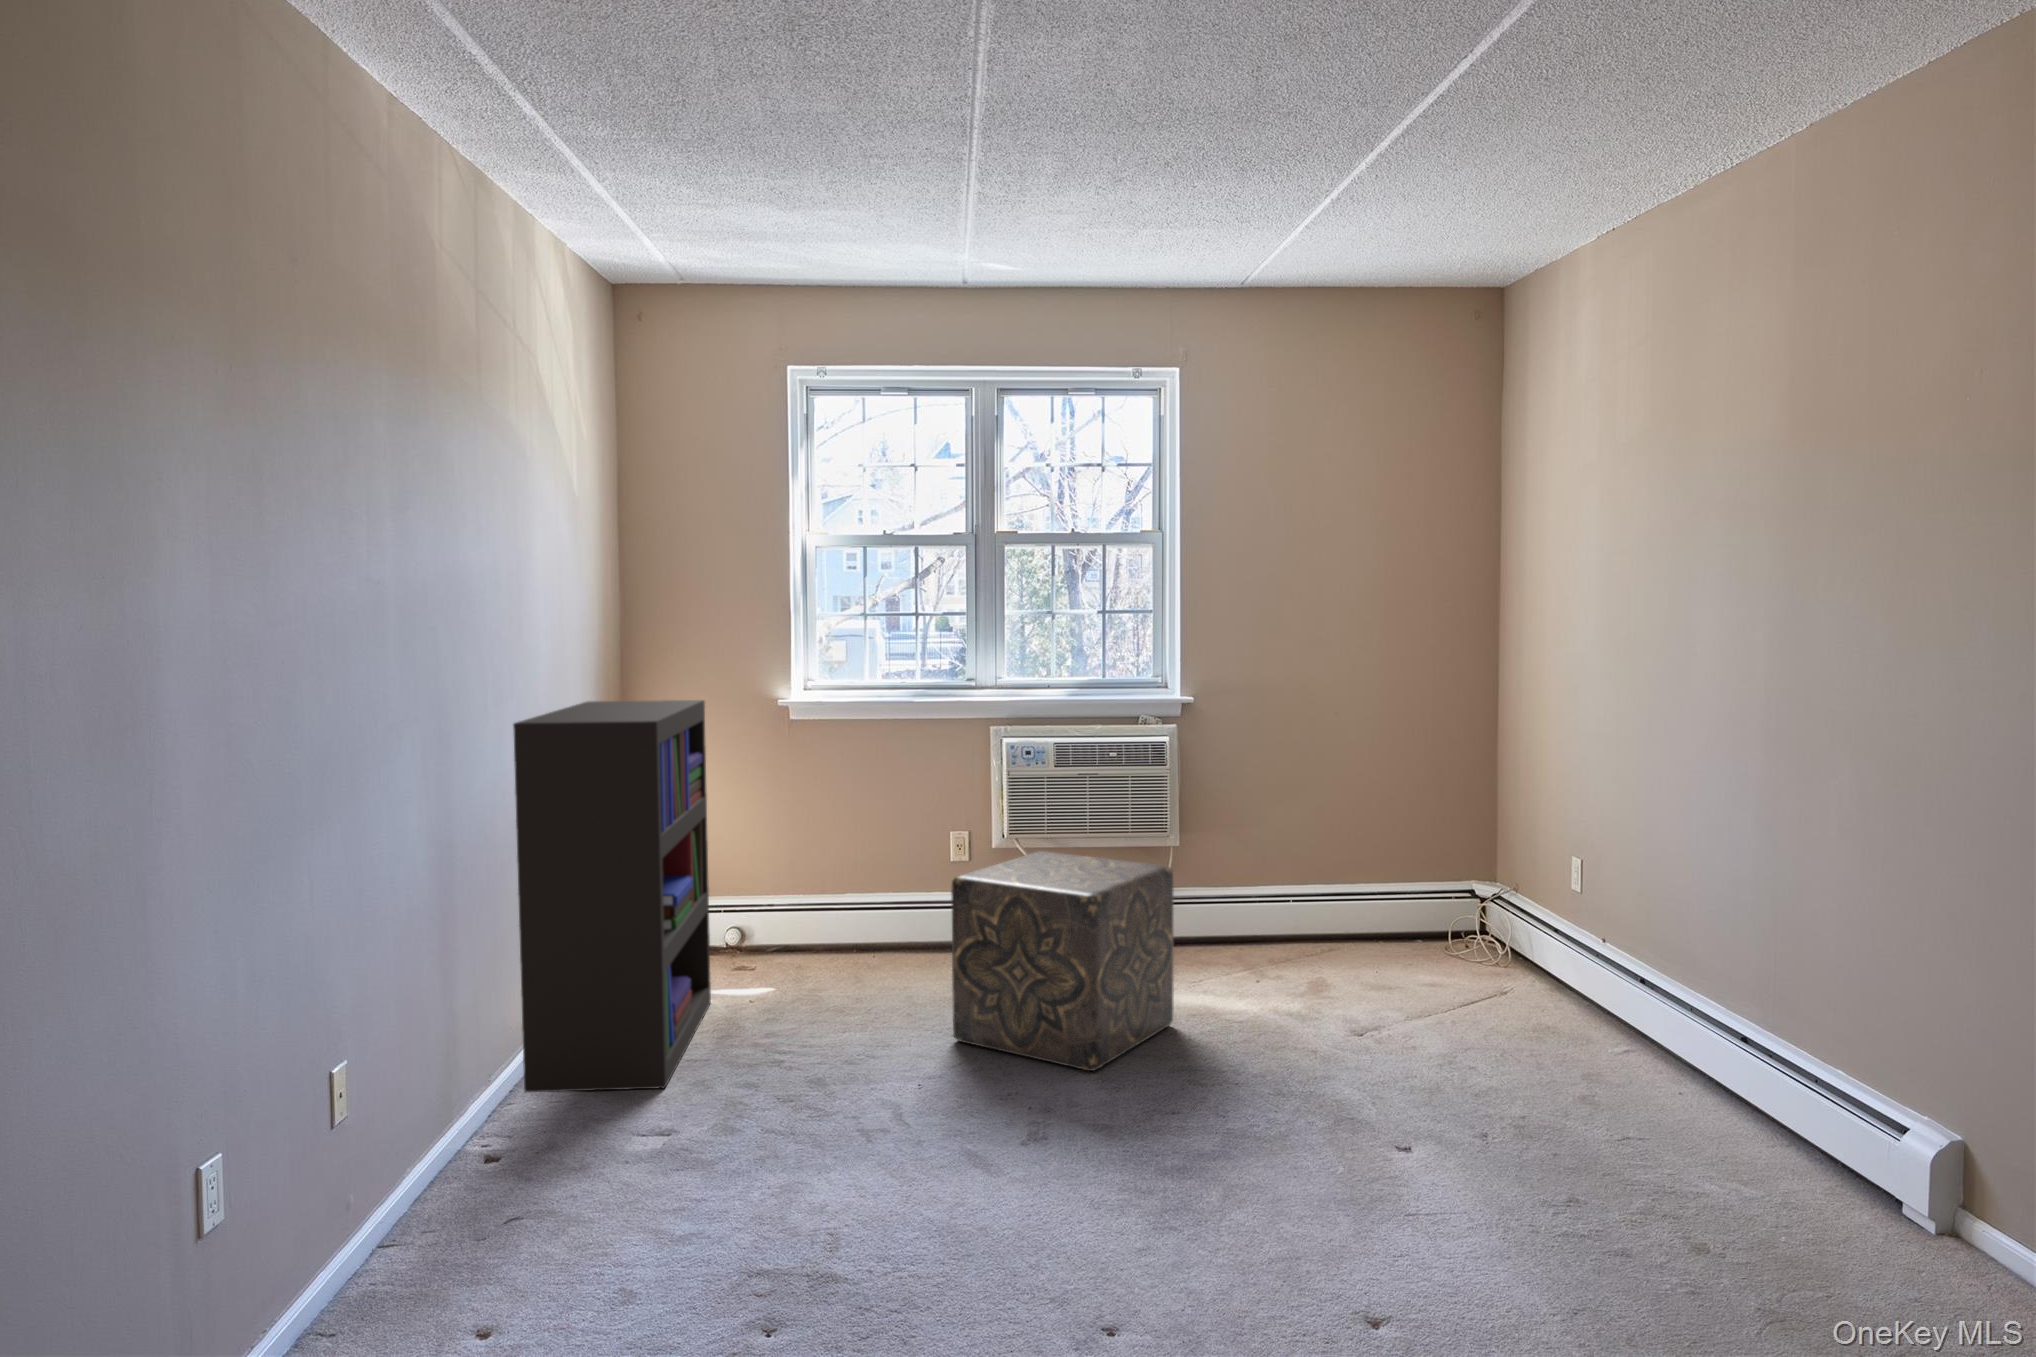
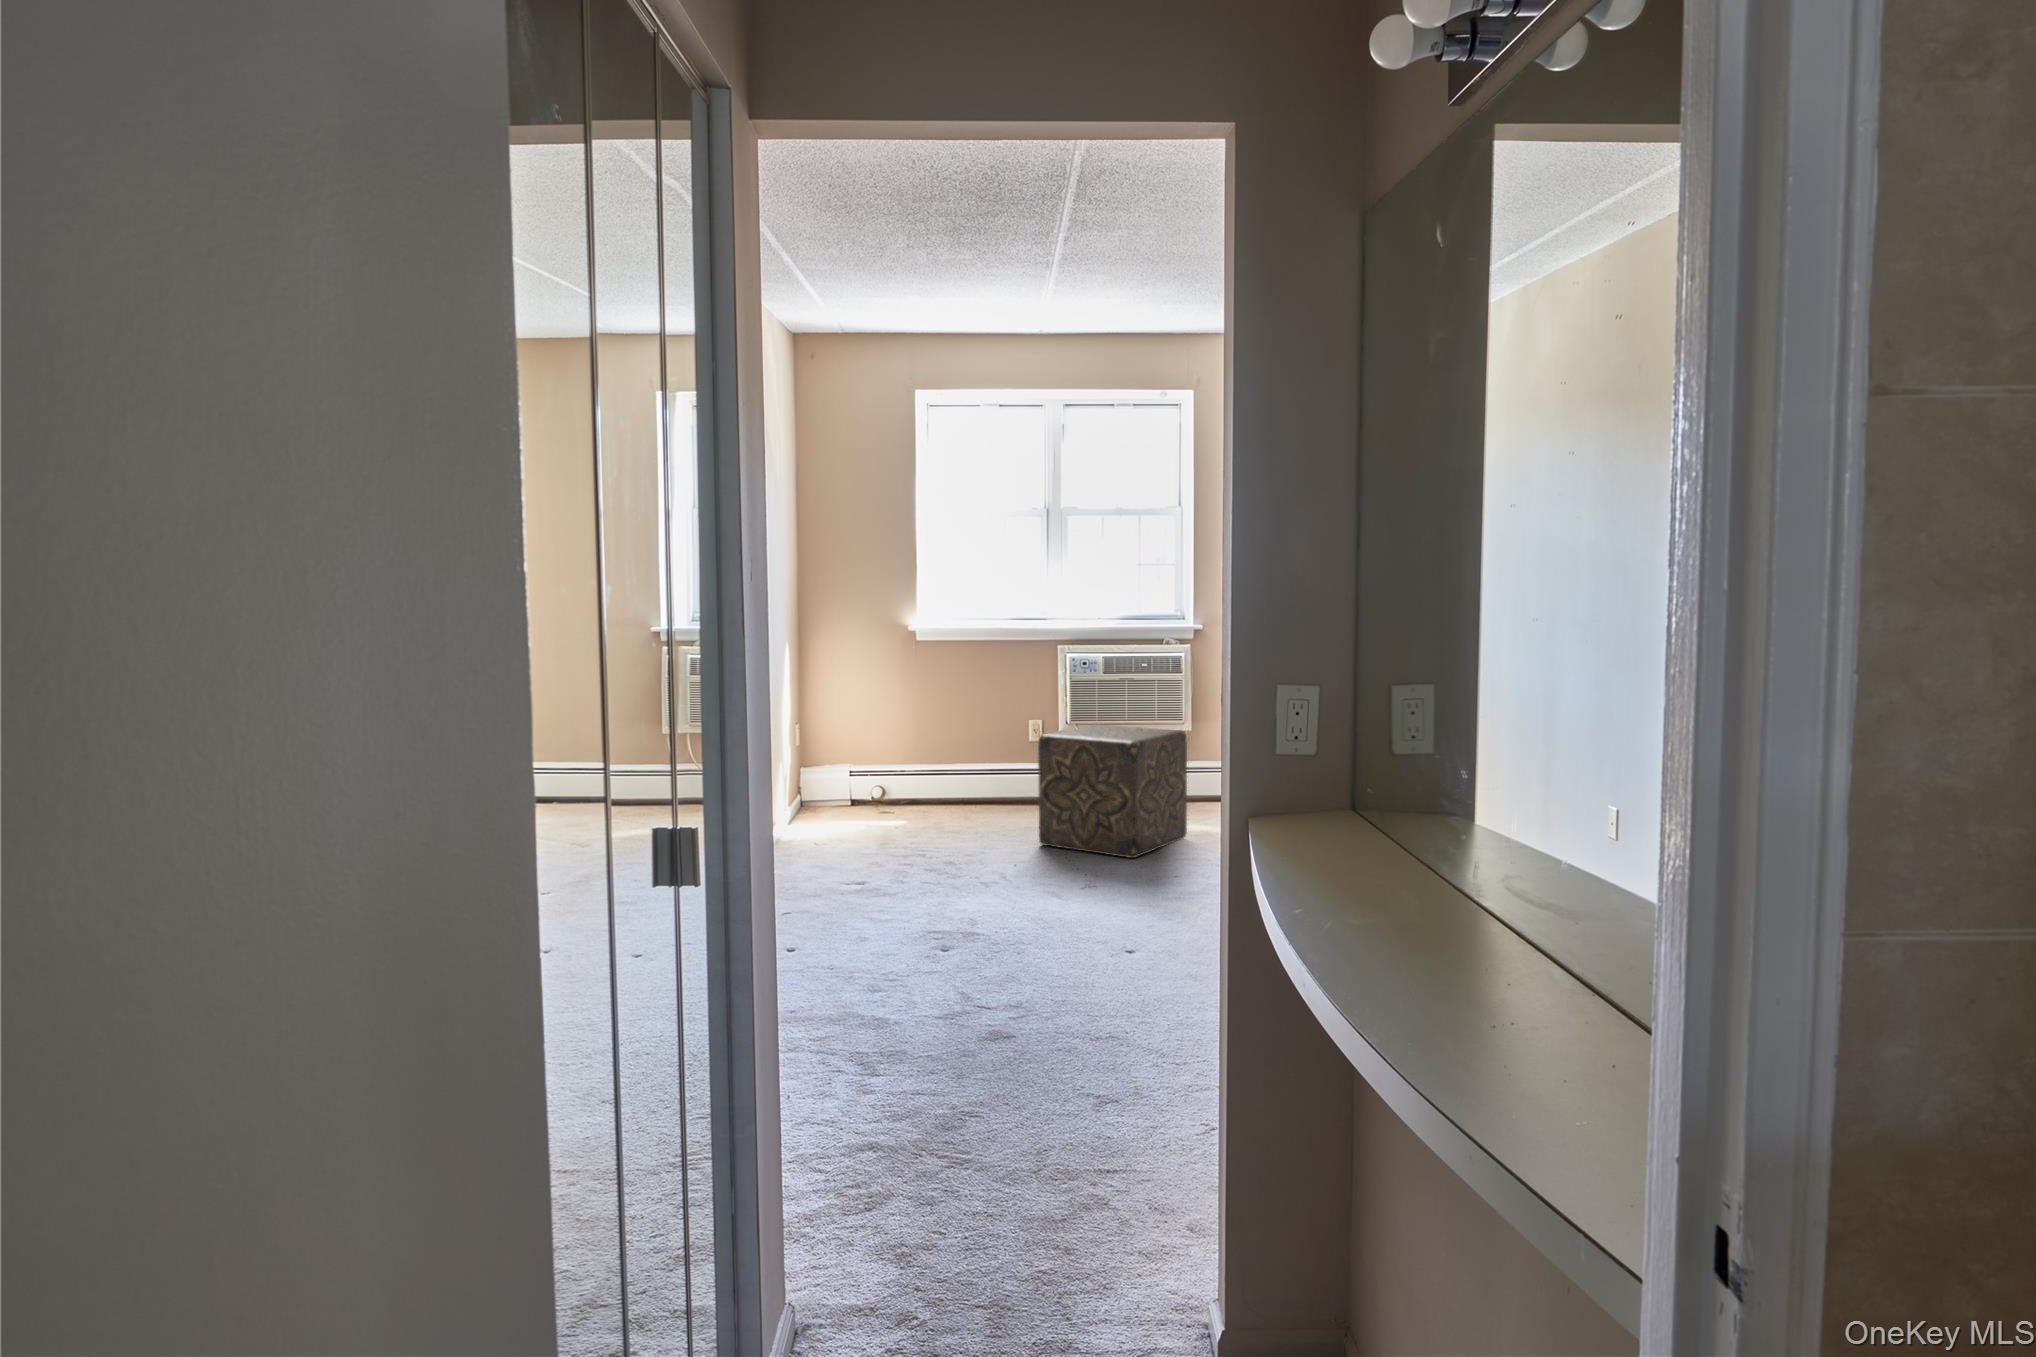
bookshelf: present [513,700,711,1092] -> none [759,621,870,867]

